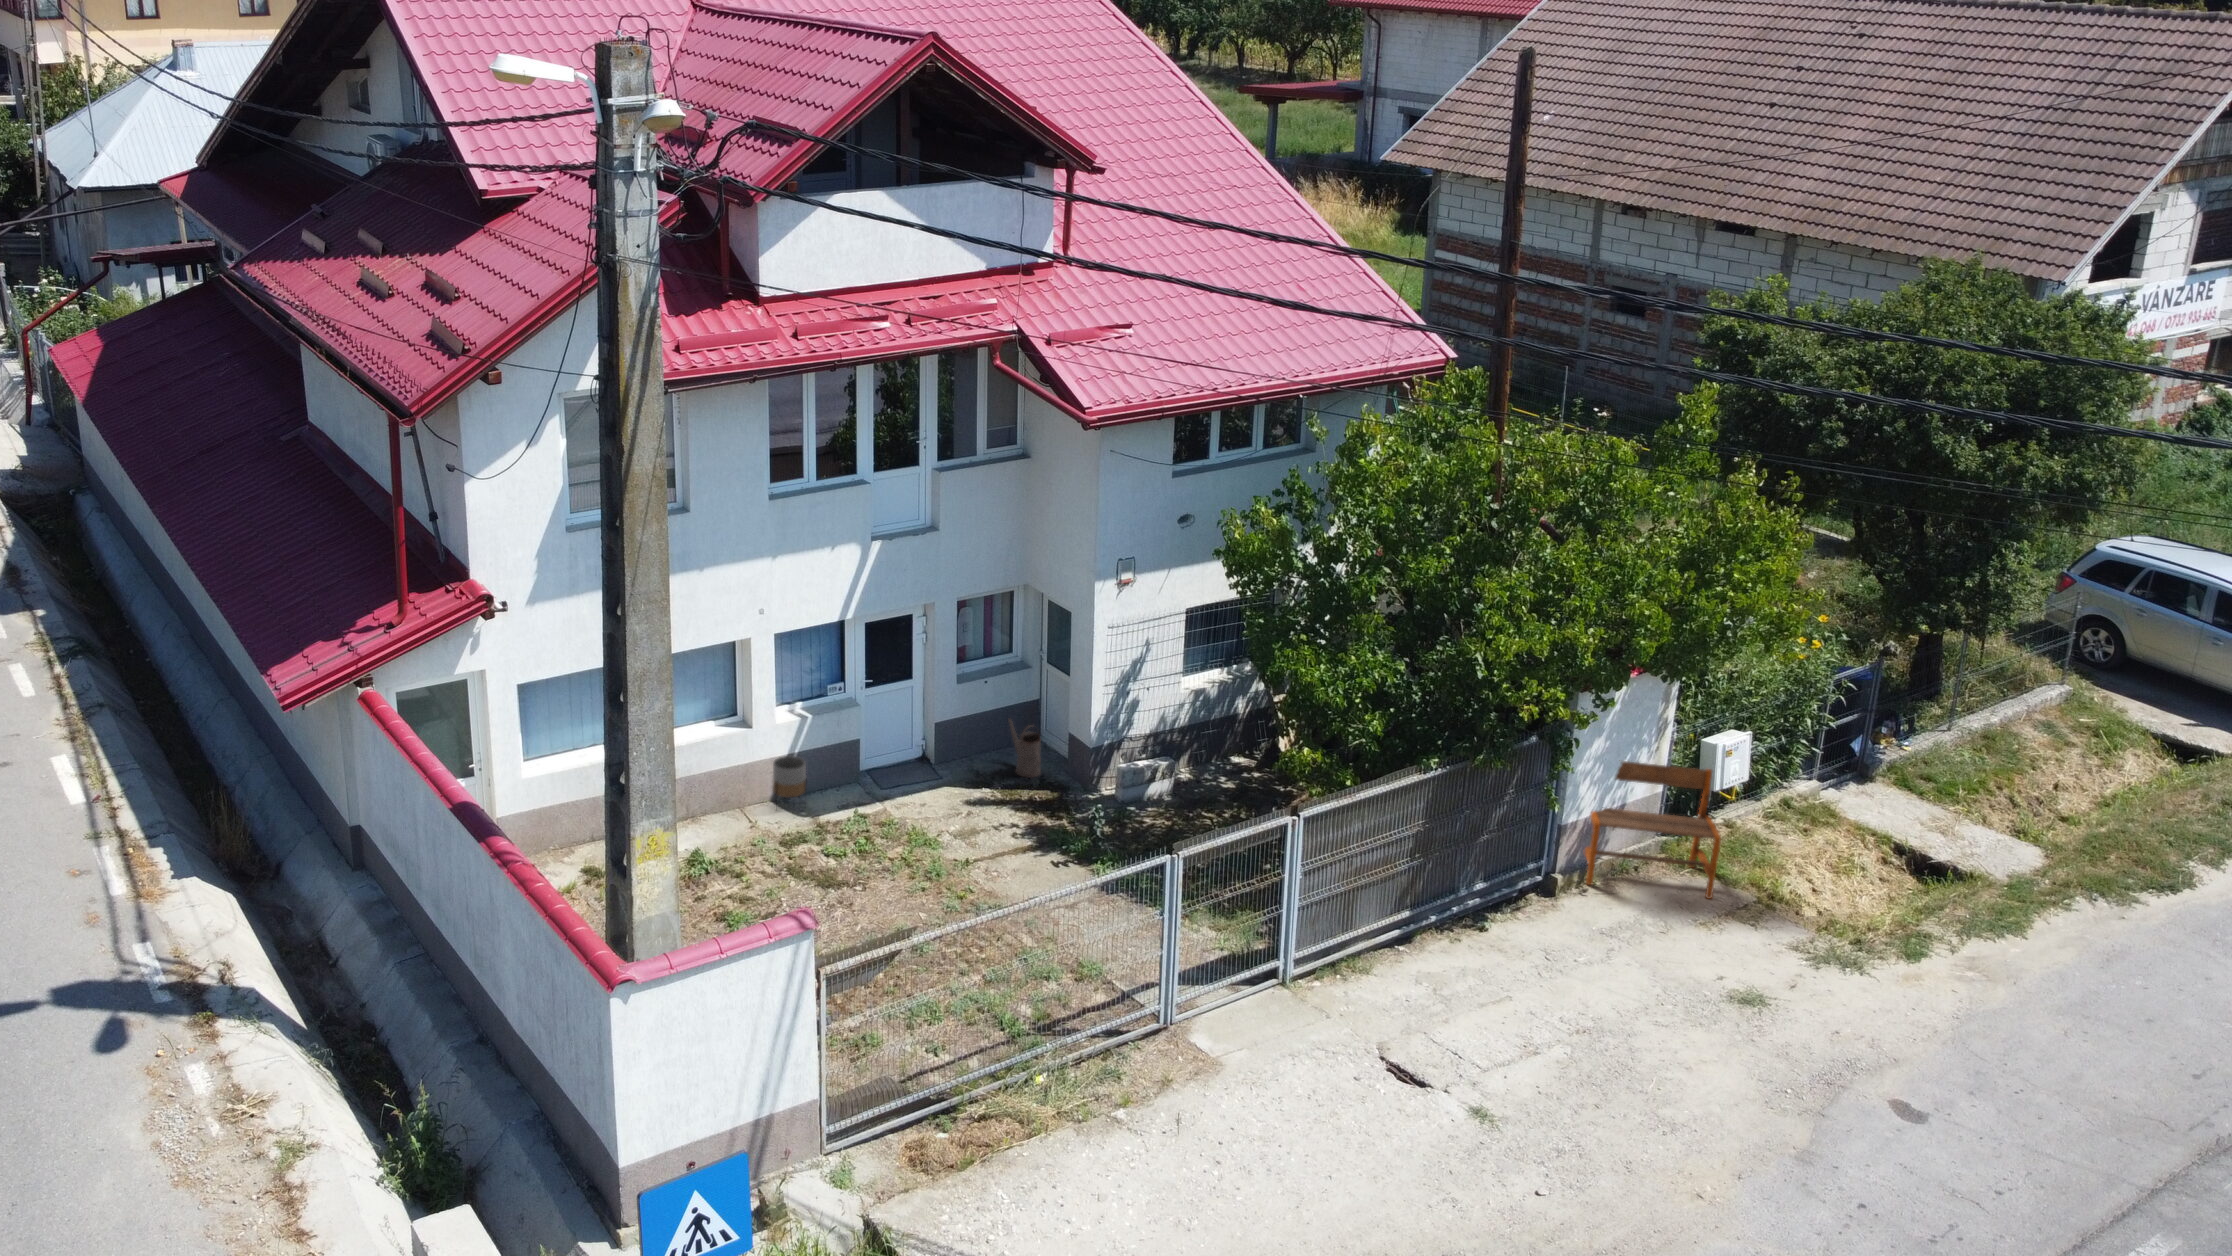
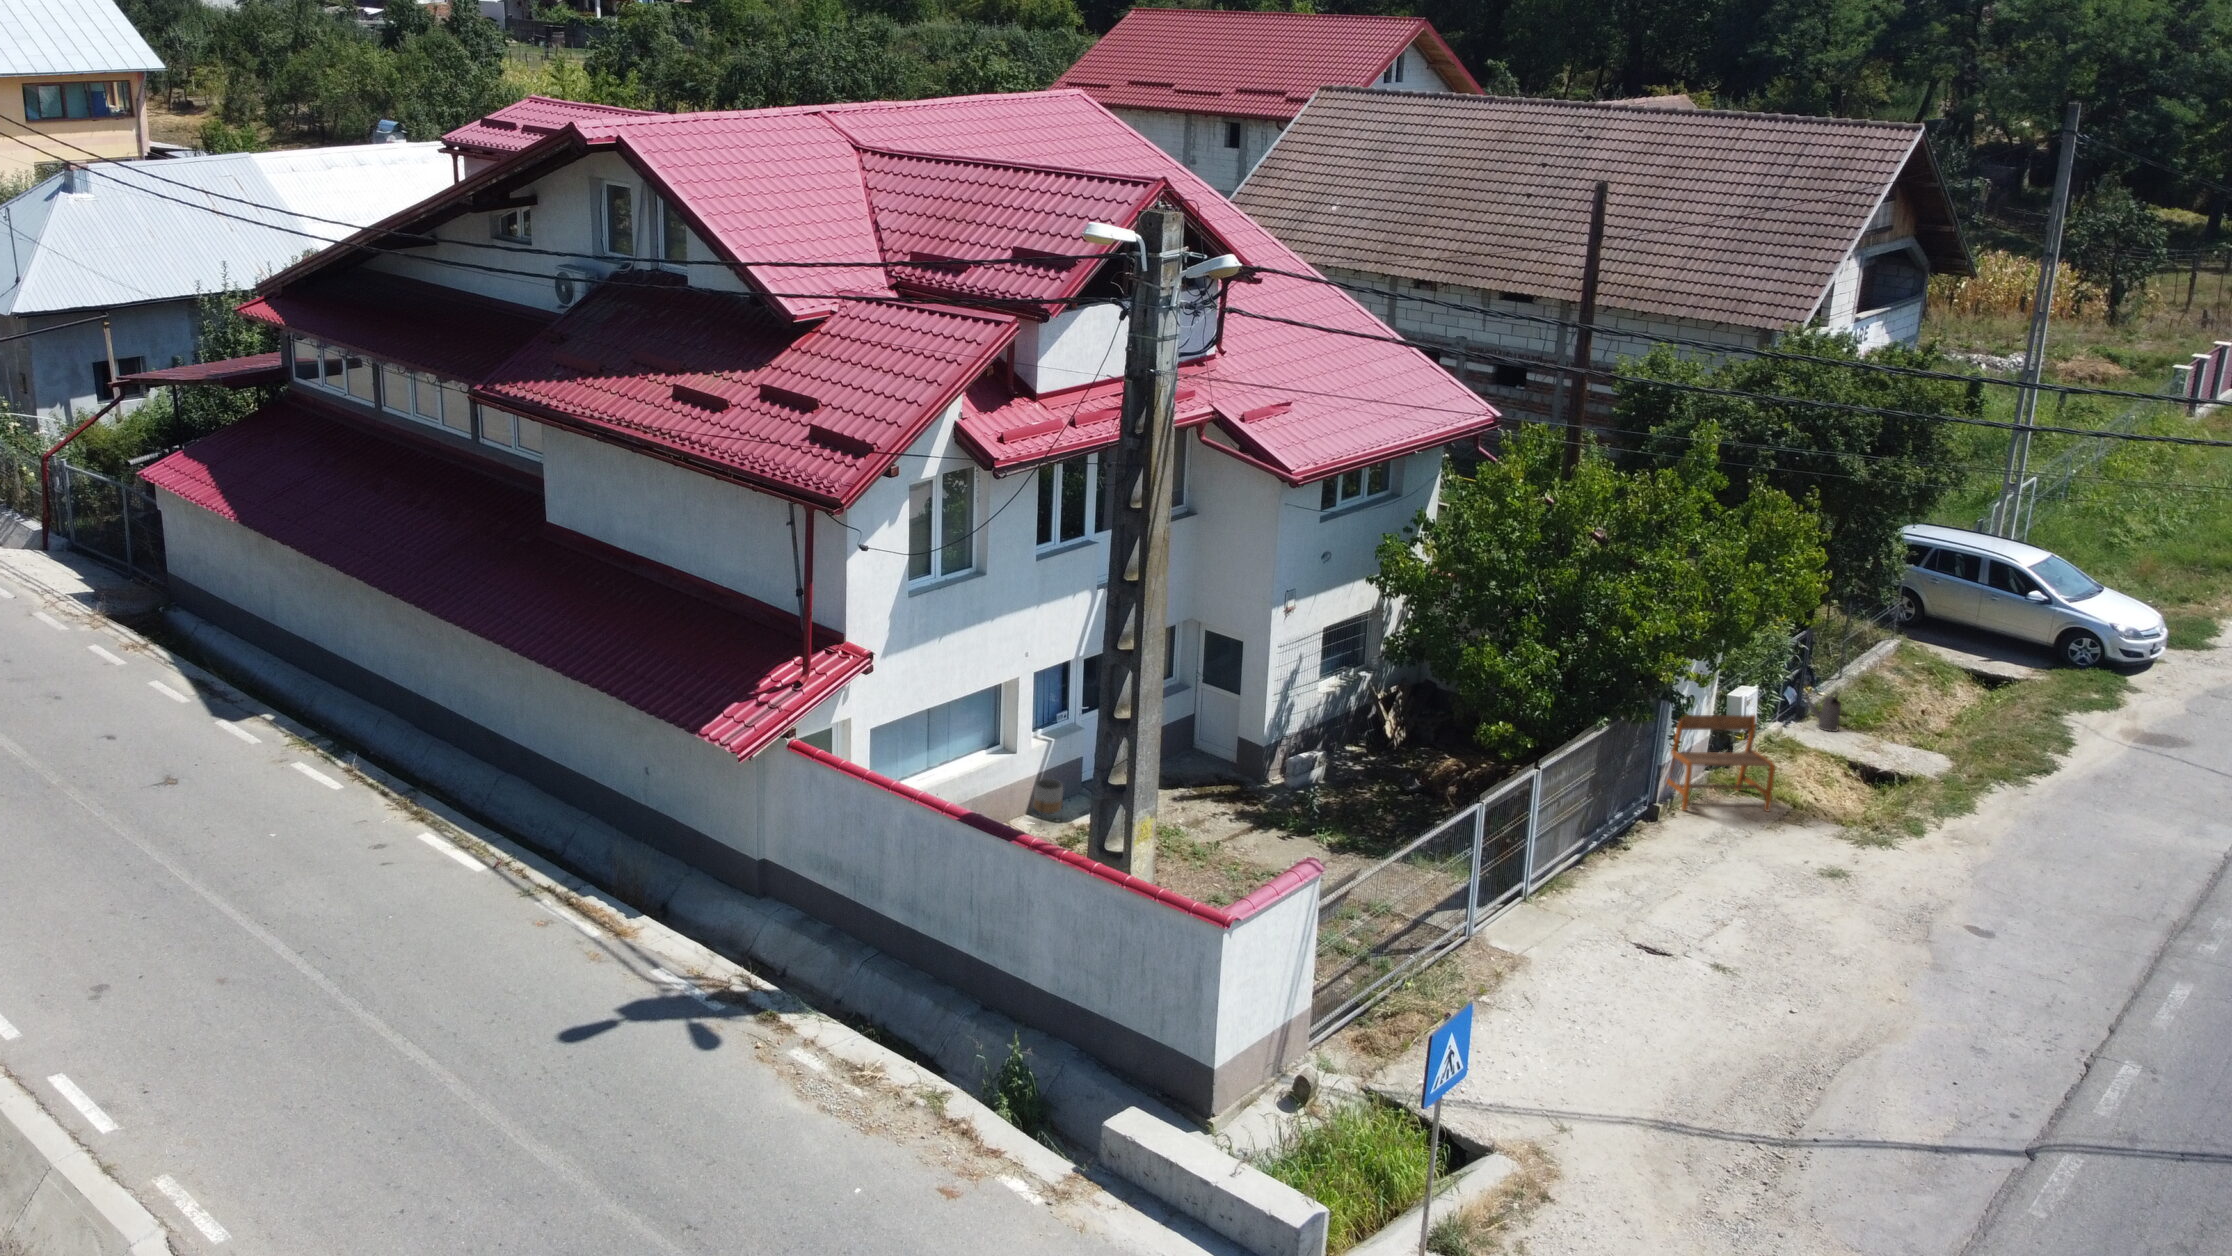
watering can: present [1008,719,1041,778] -> present [1802,689,1844,732]

